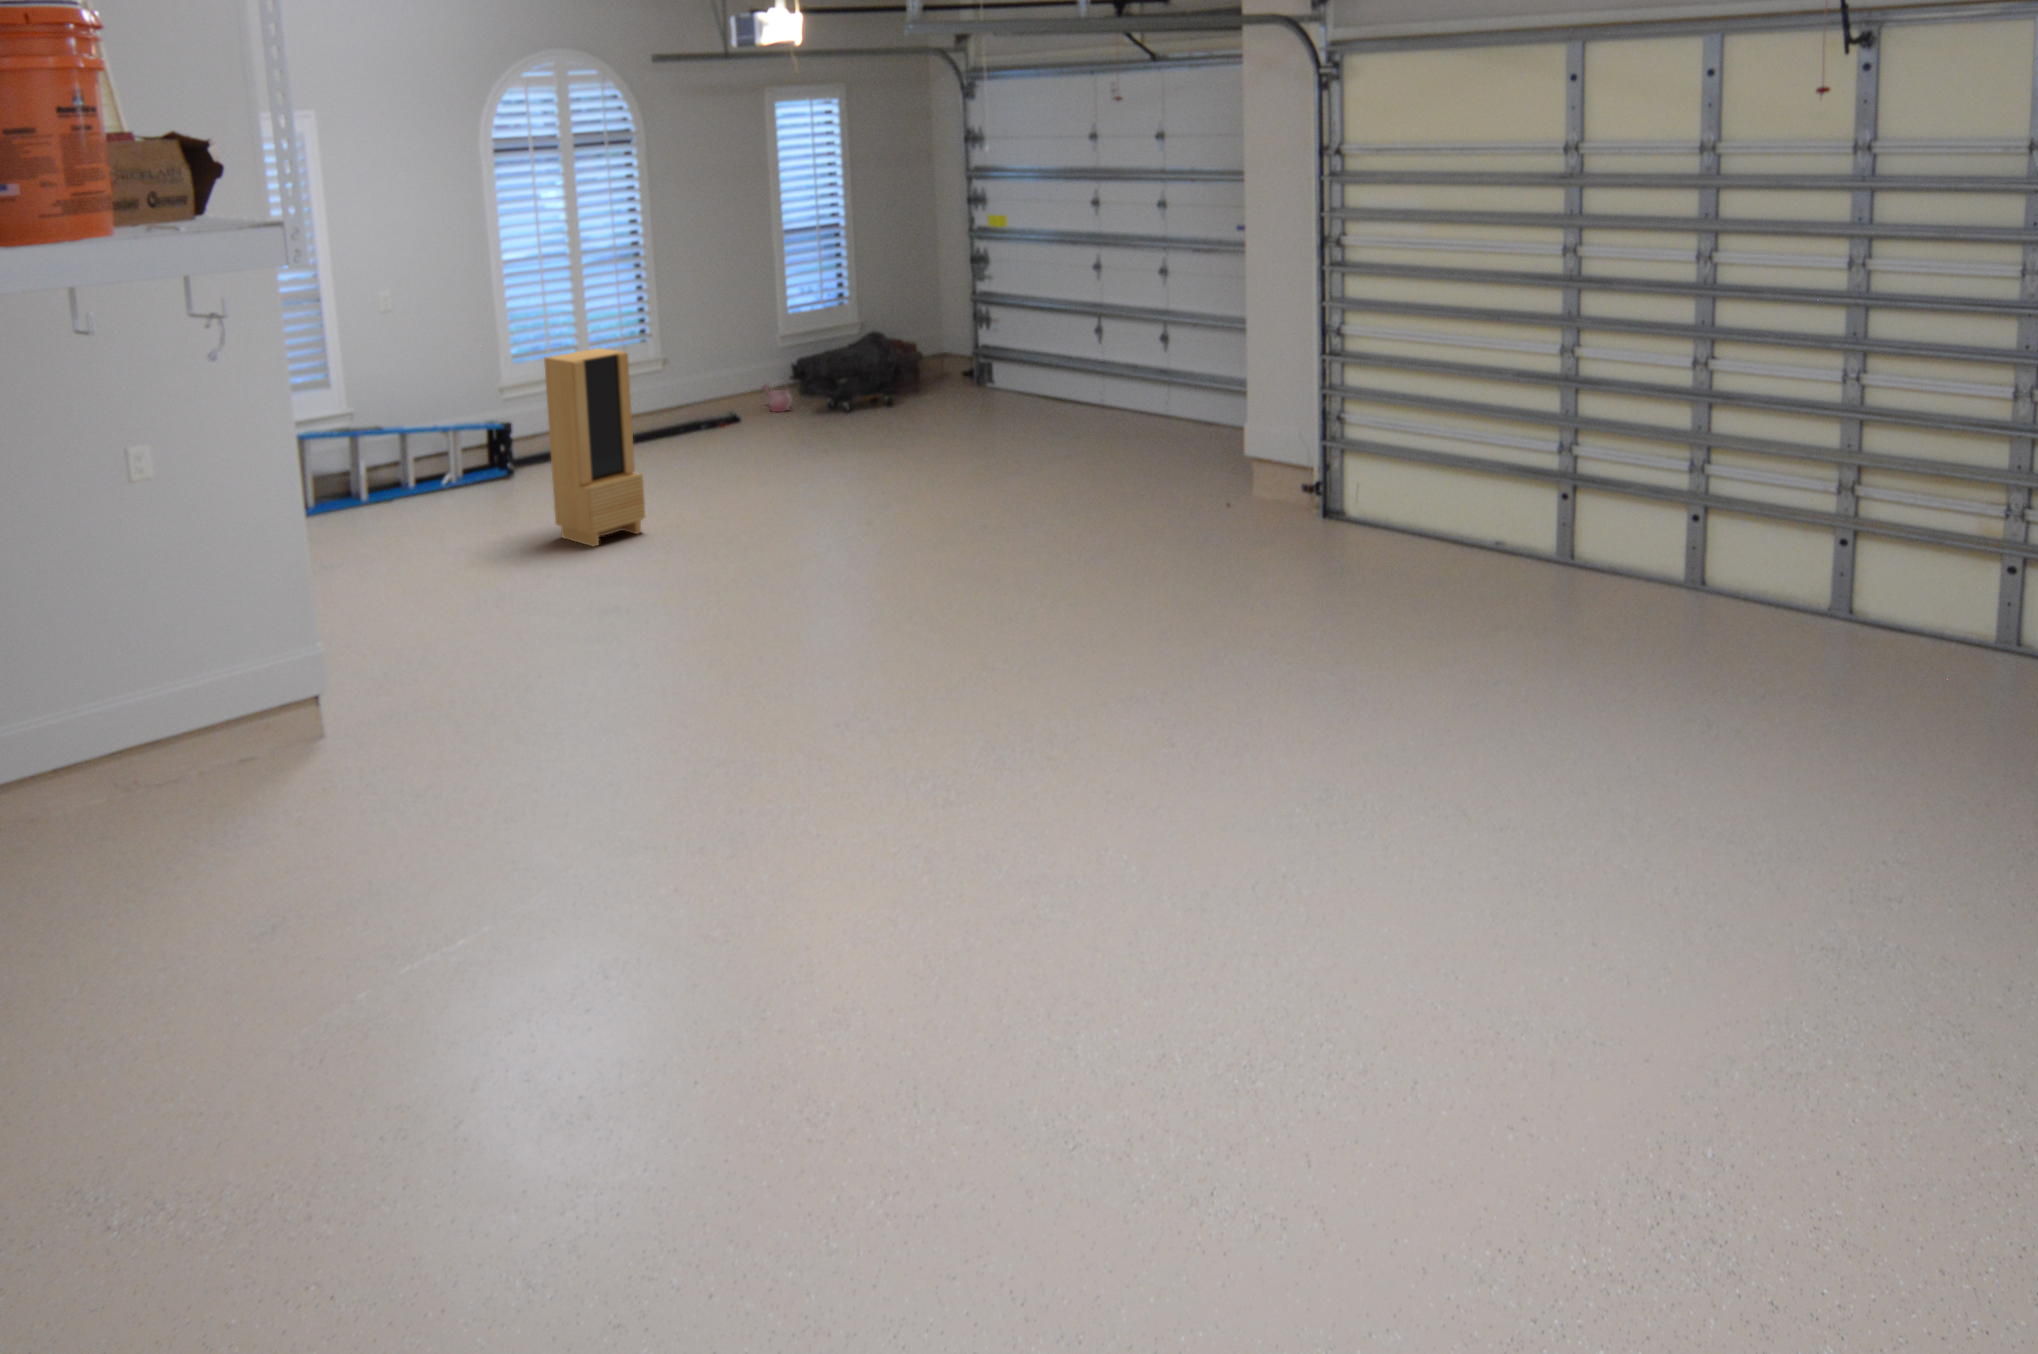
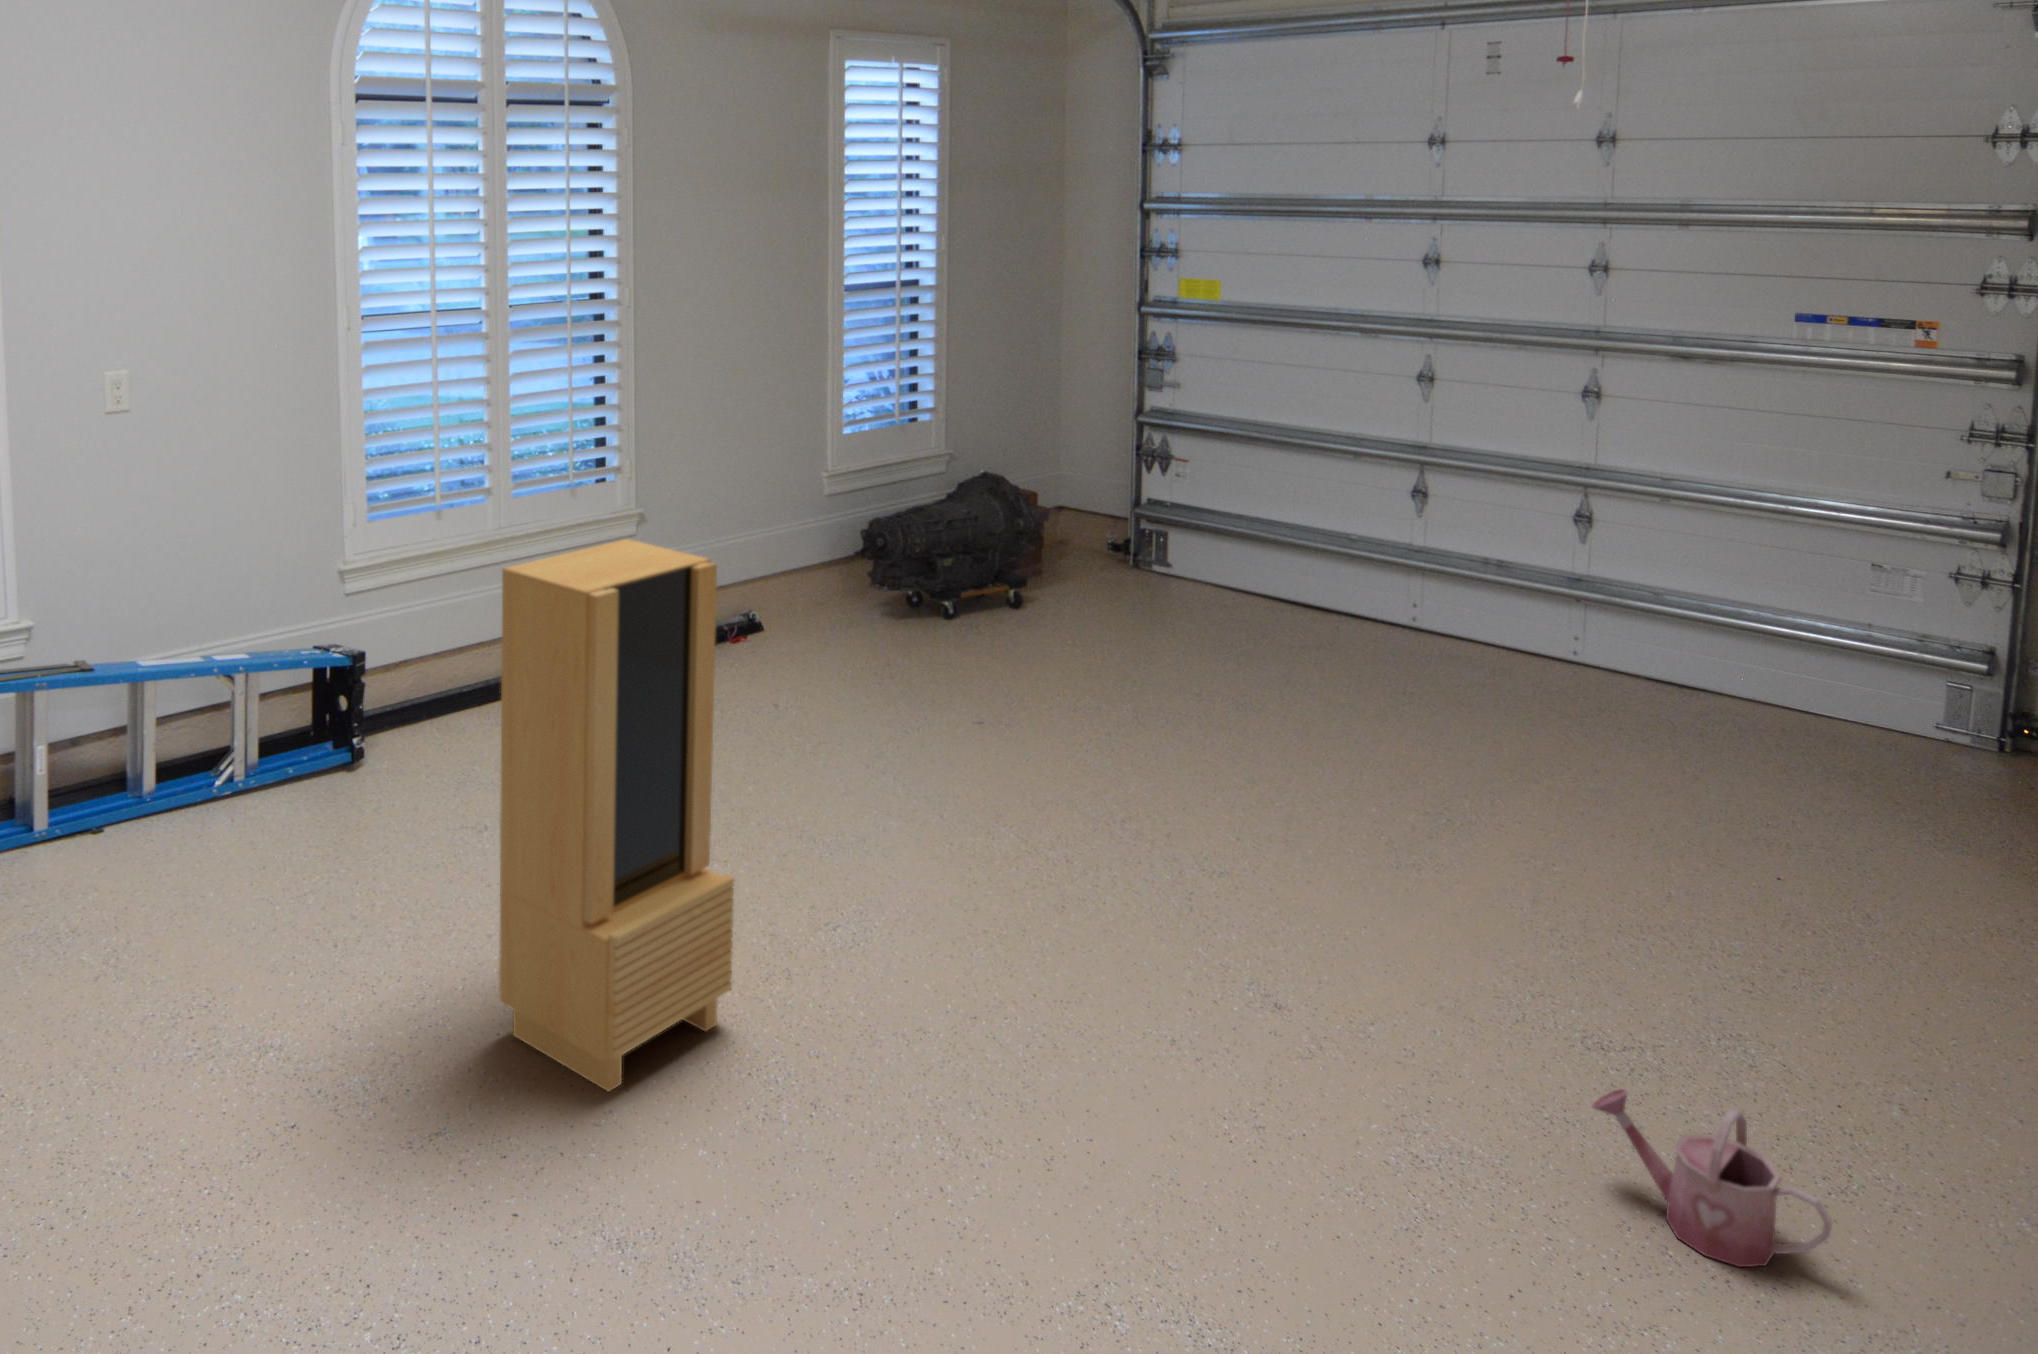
watering can: present [762,384,791,412] -> present [1592,1089,1833,1267]

